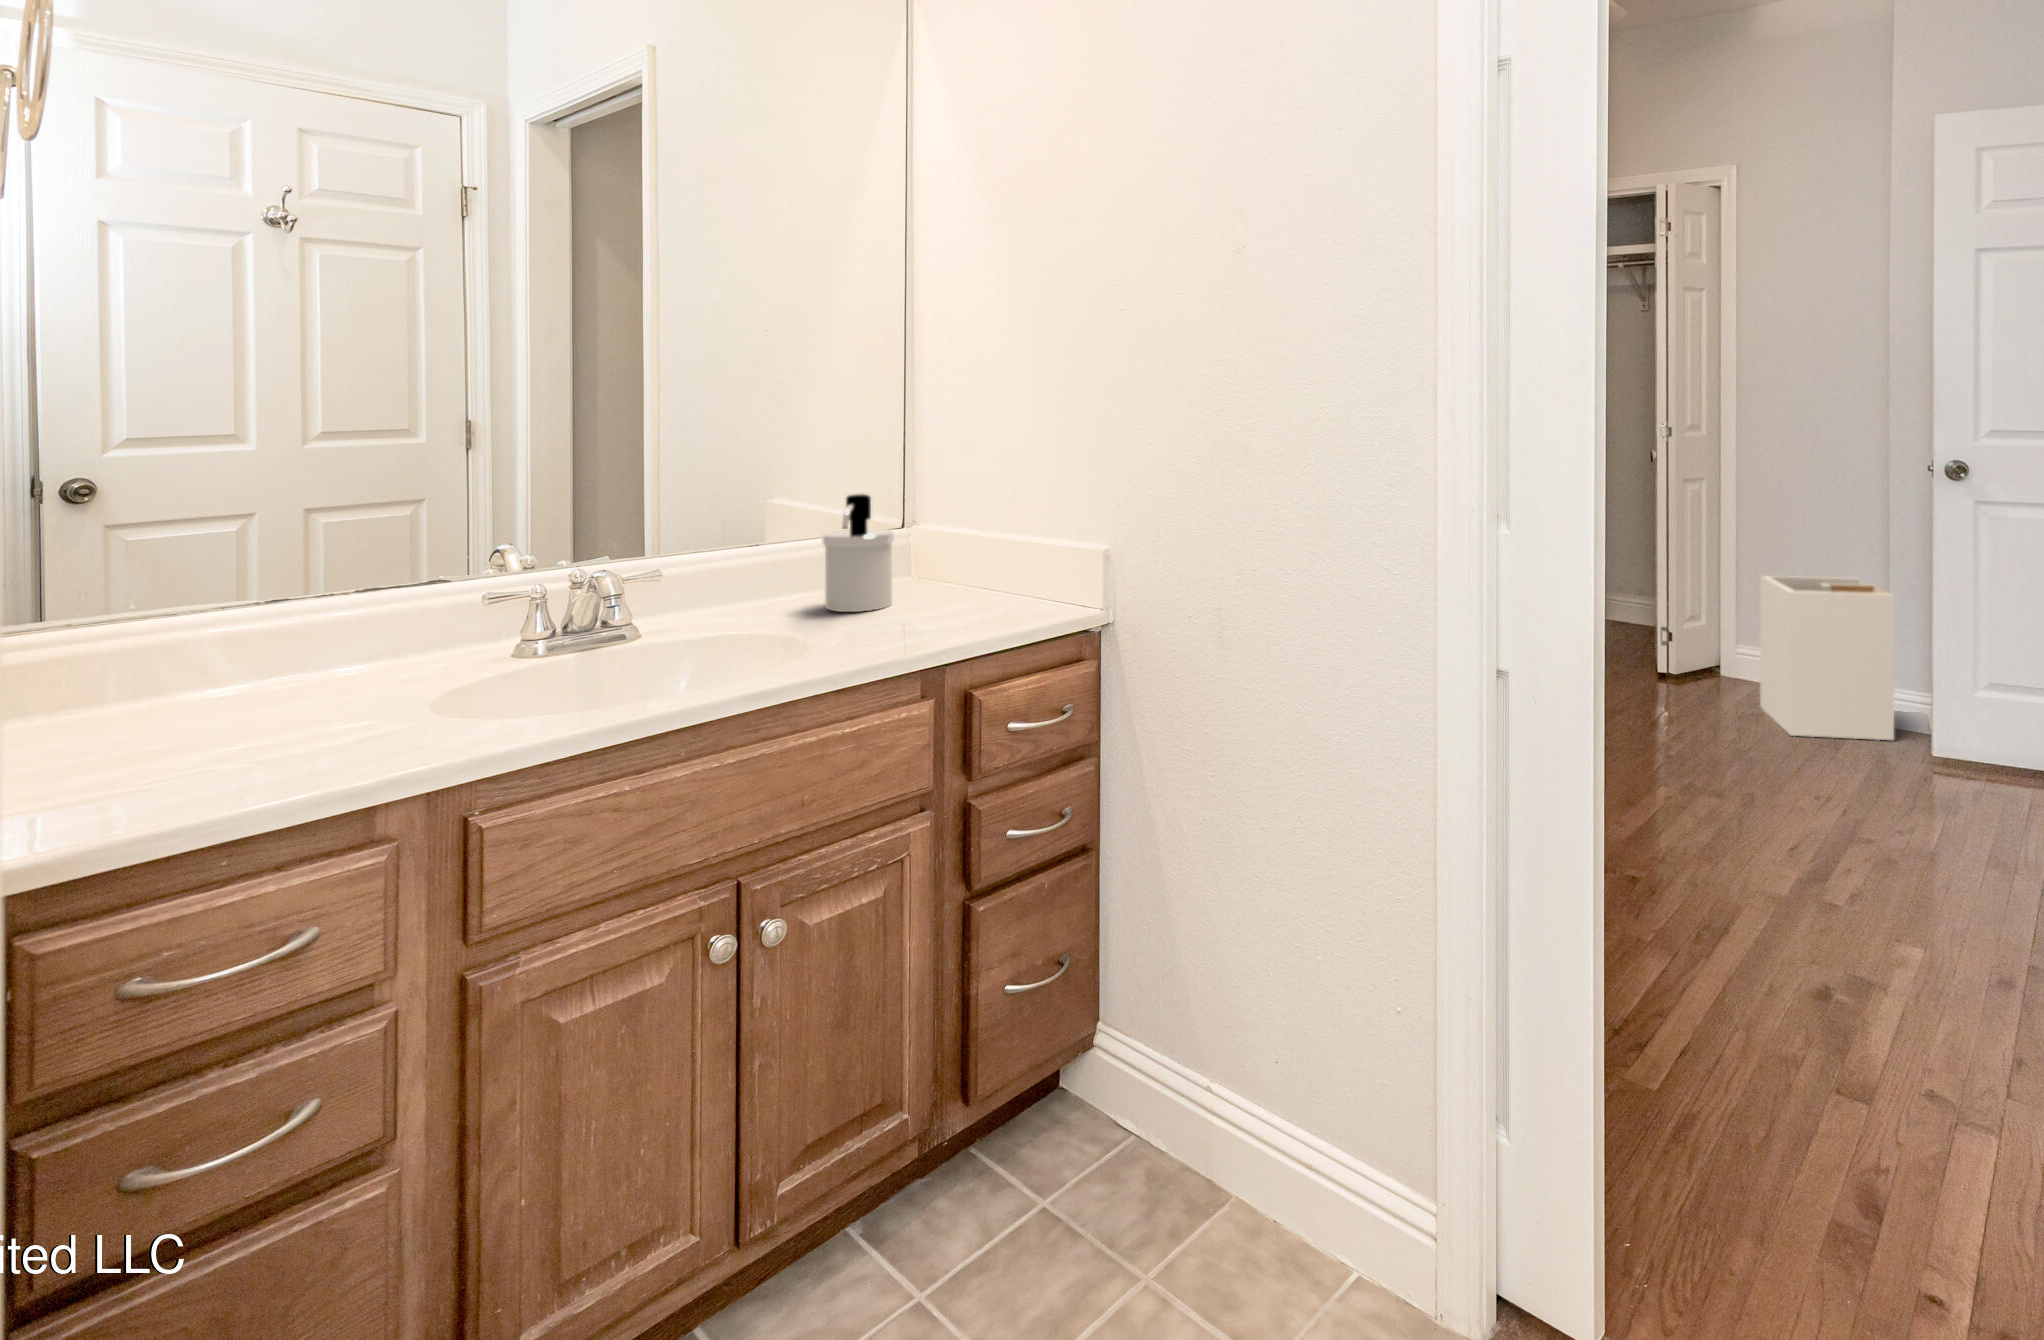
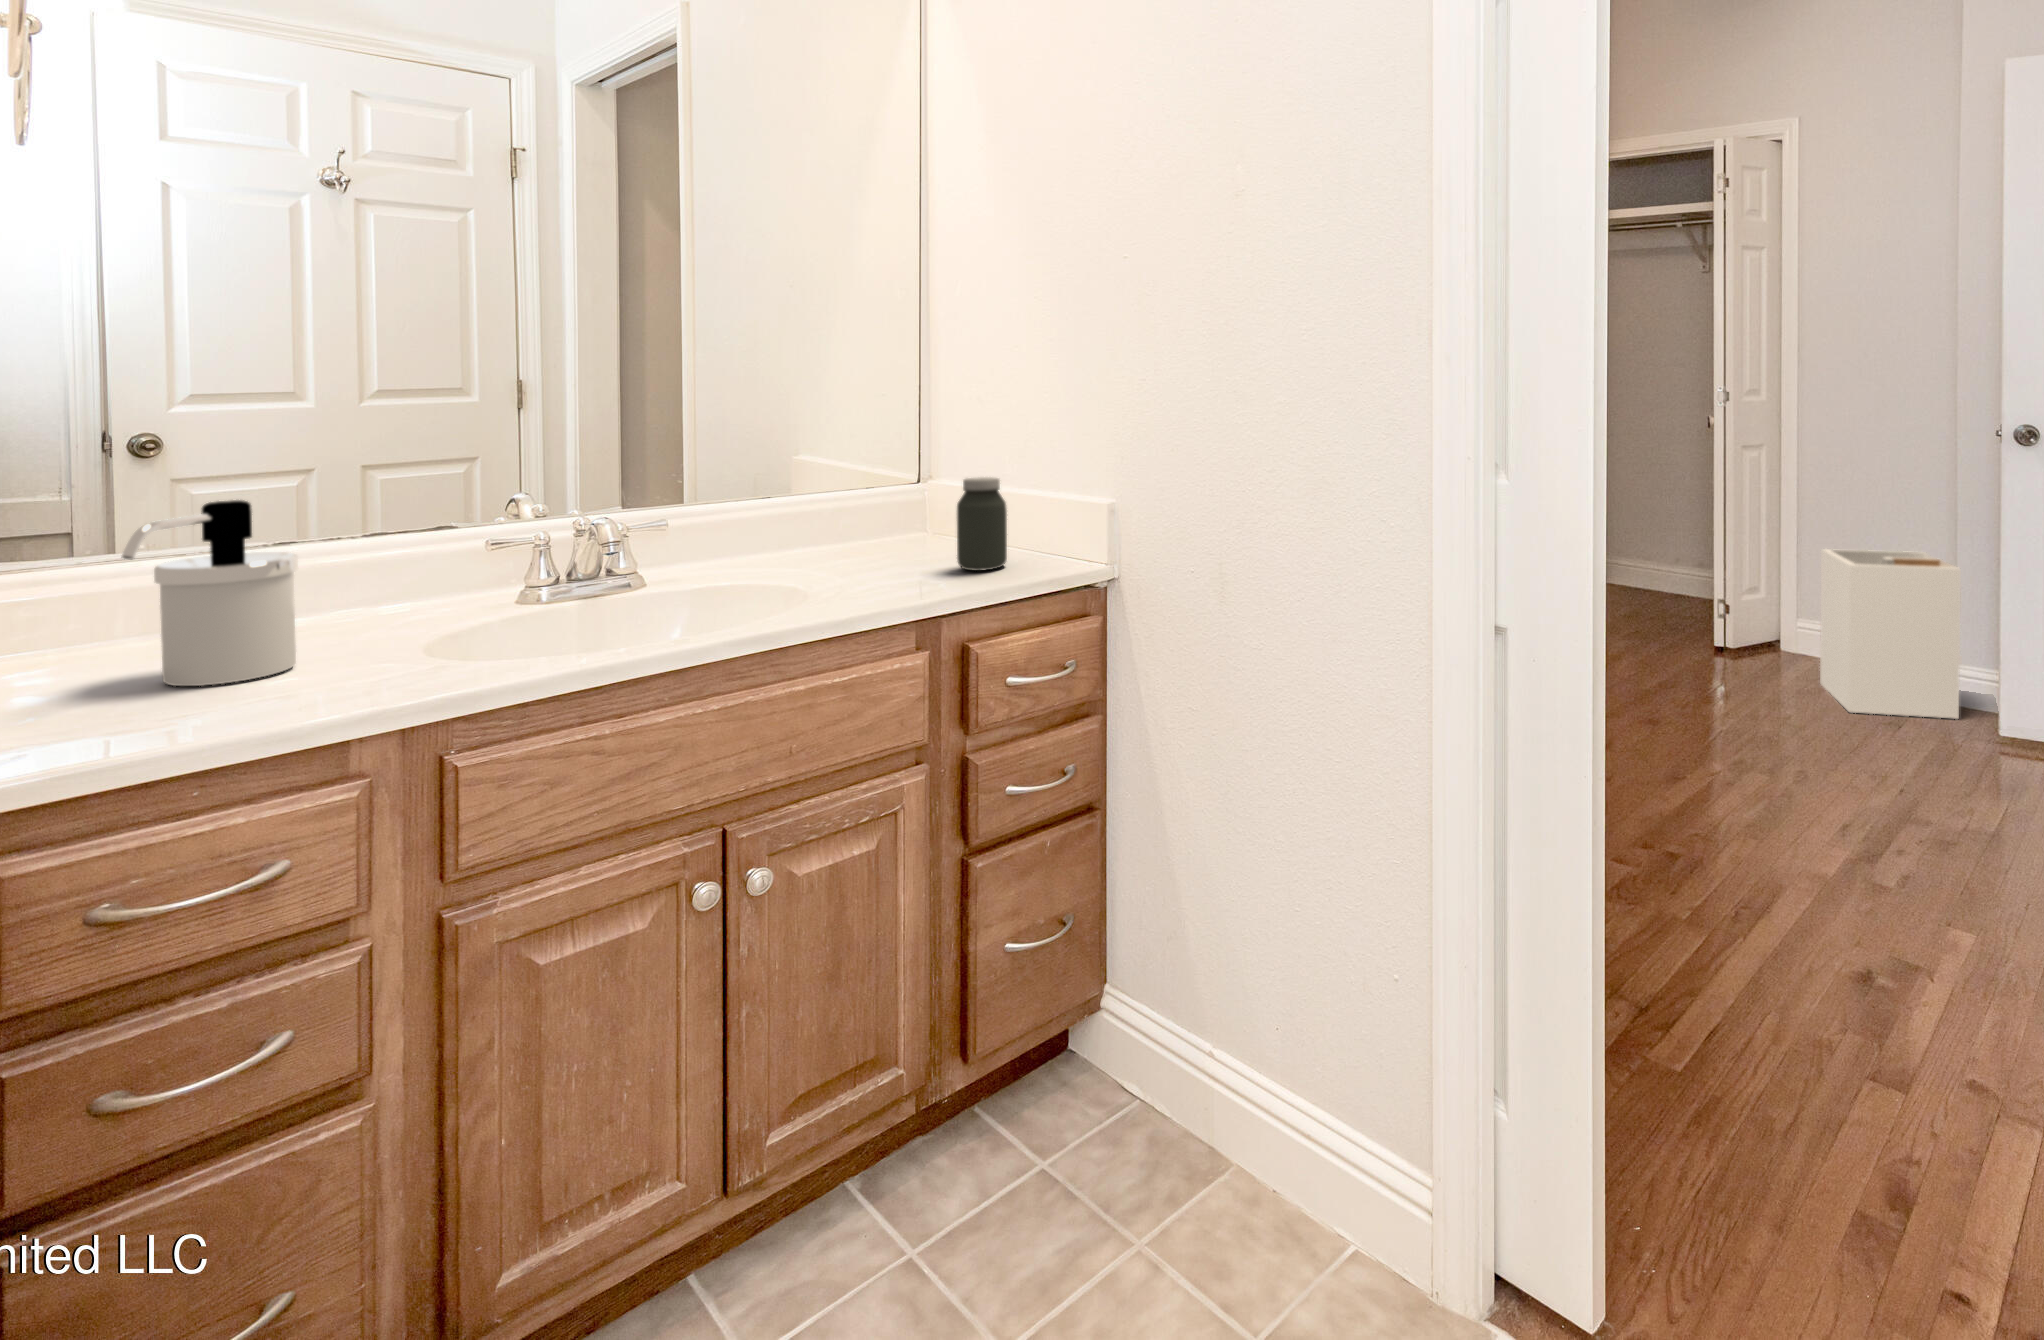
soap dispenser: present [822,494,894,612] -> present [122,500,298,686]
jar: none [950,523,1000,616] -> present [957,477,1007,571]

